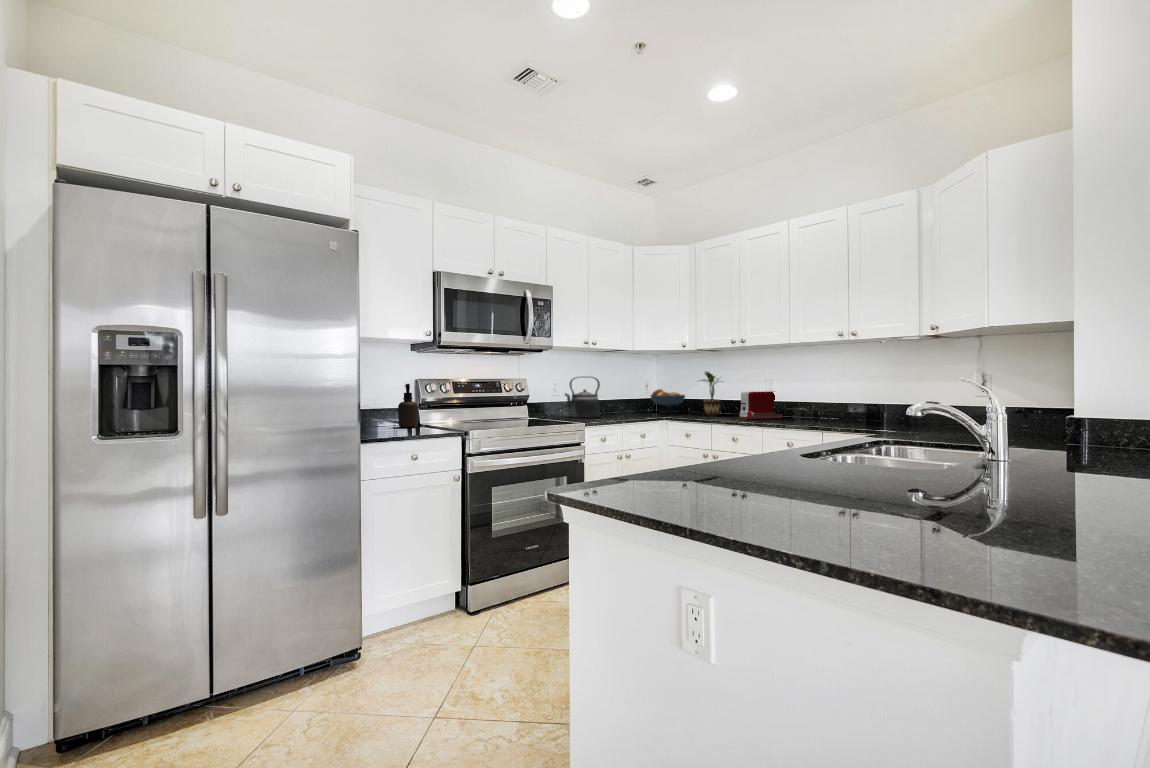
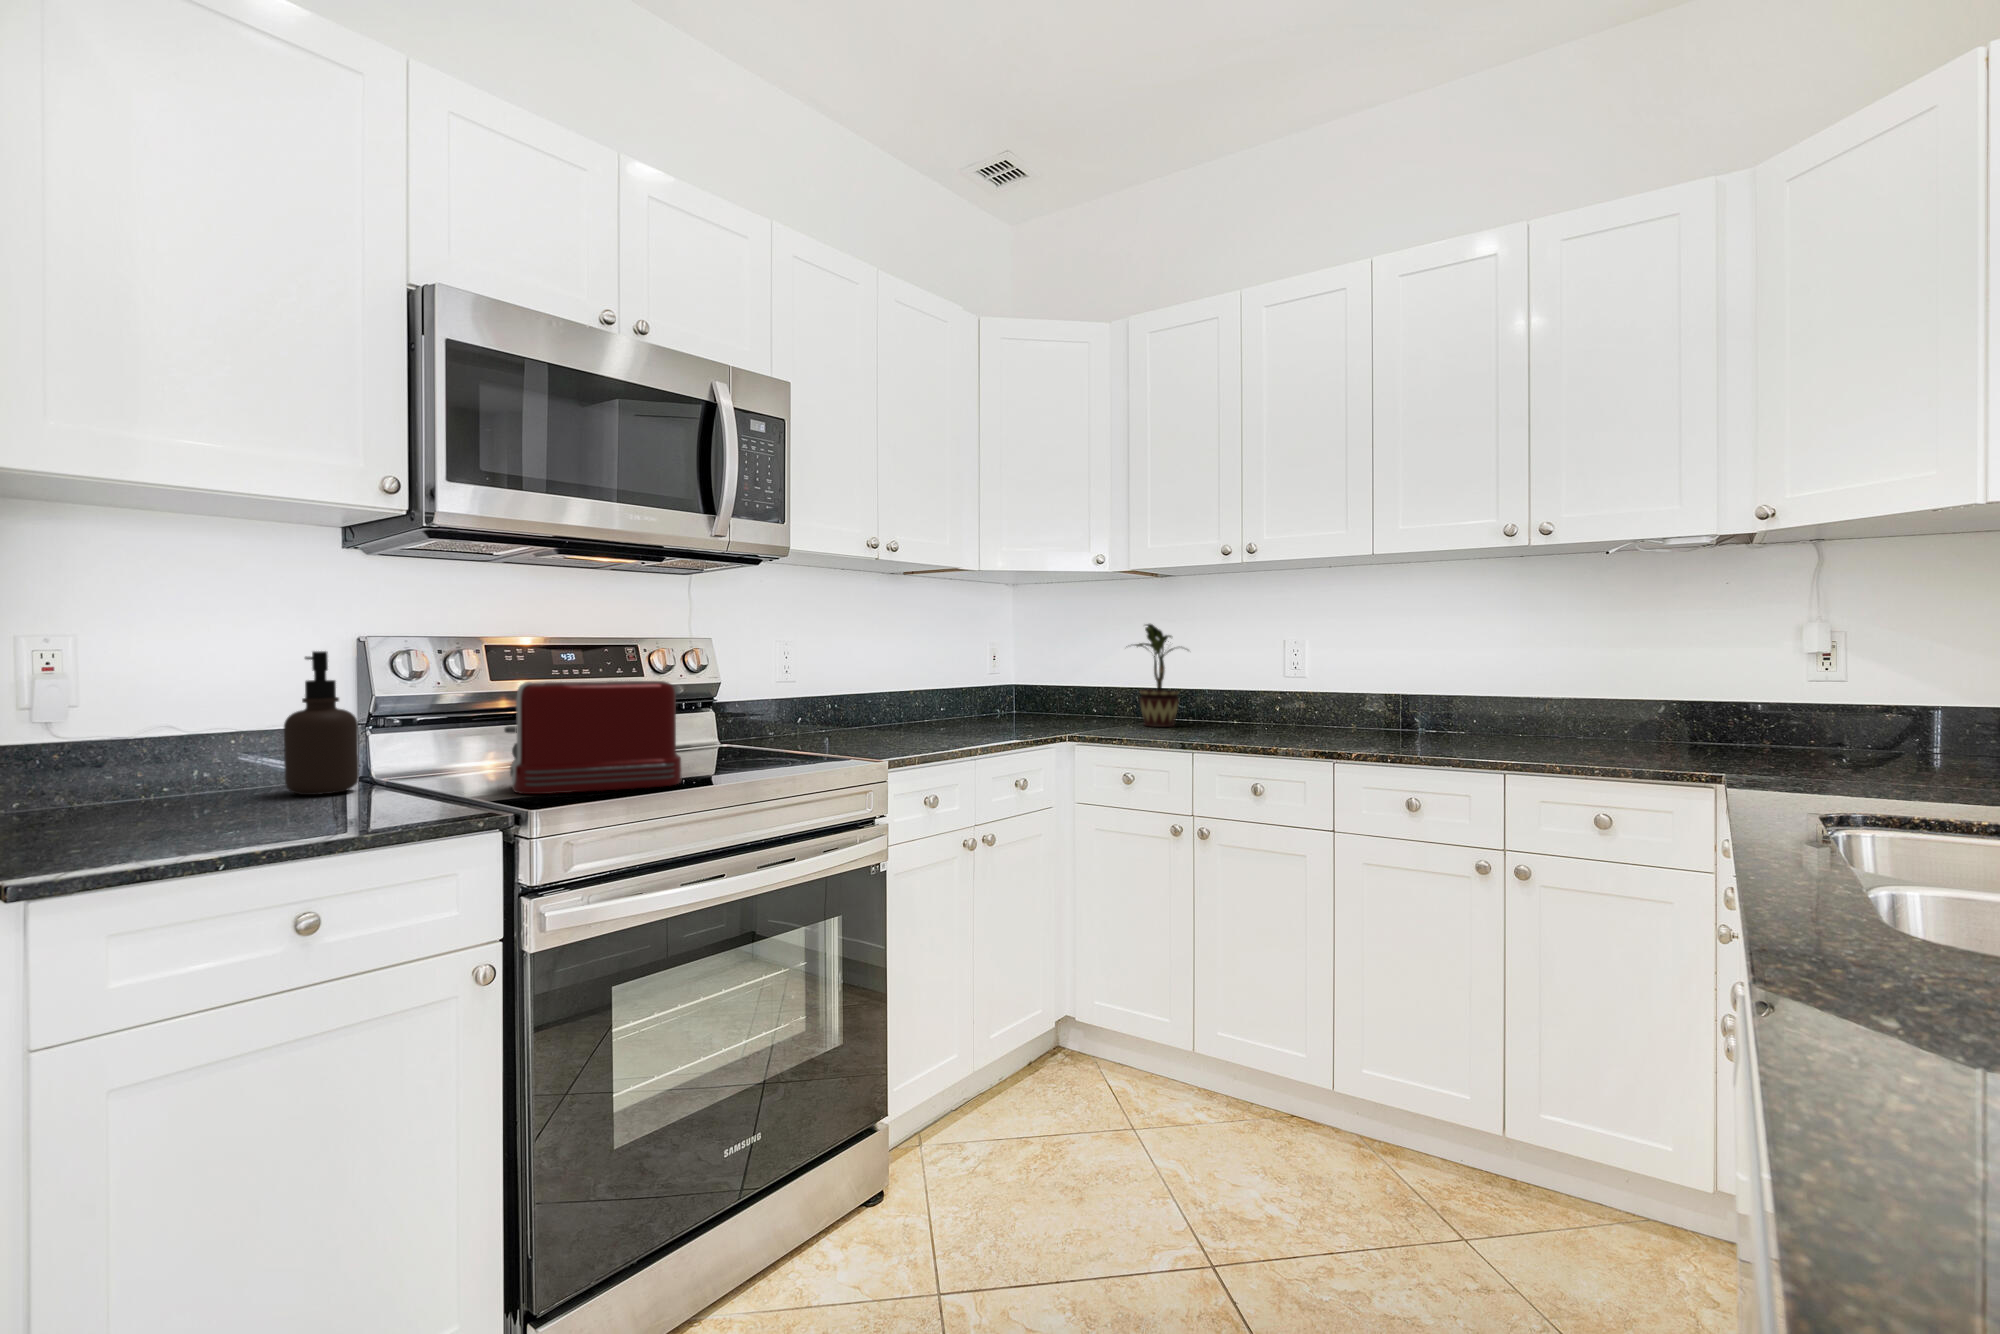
kettle: present [565,377,600,418] -> none [816,633,906,741]
fruit bowl: present [650,389,685,413] -> none [1009,664,1096,720]
toaster: present [740,392,782,419] -> present [504,681,682,794]

